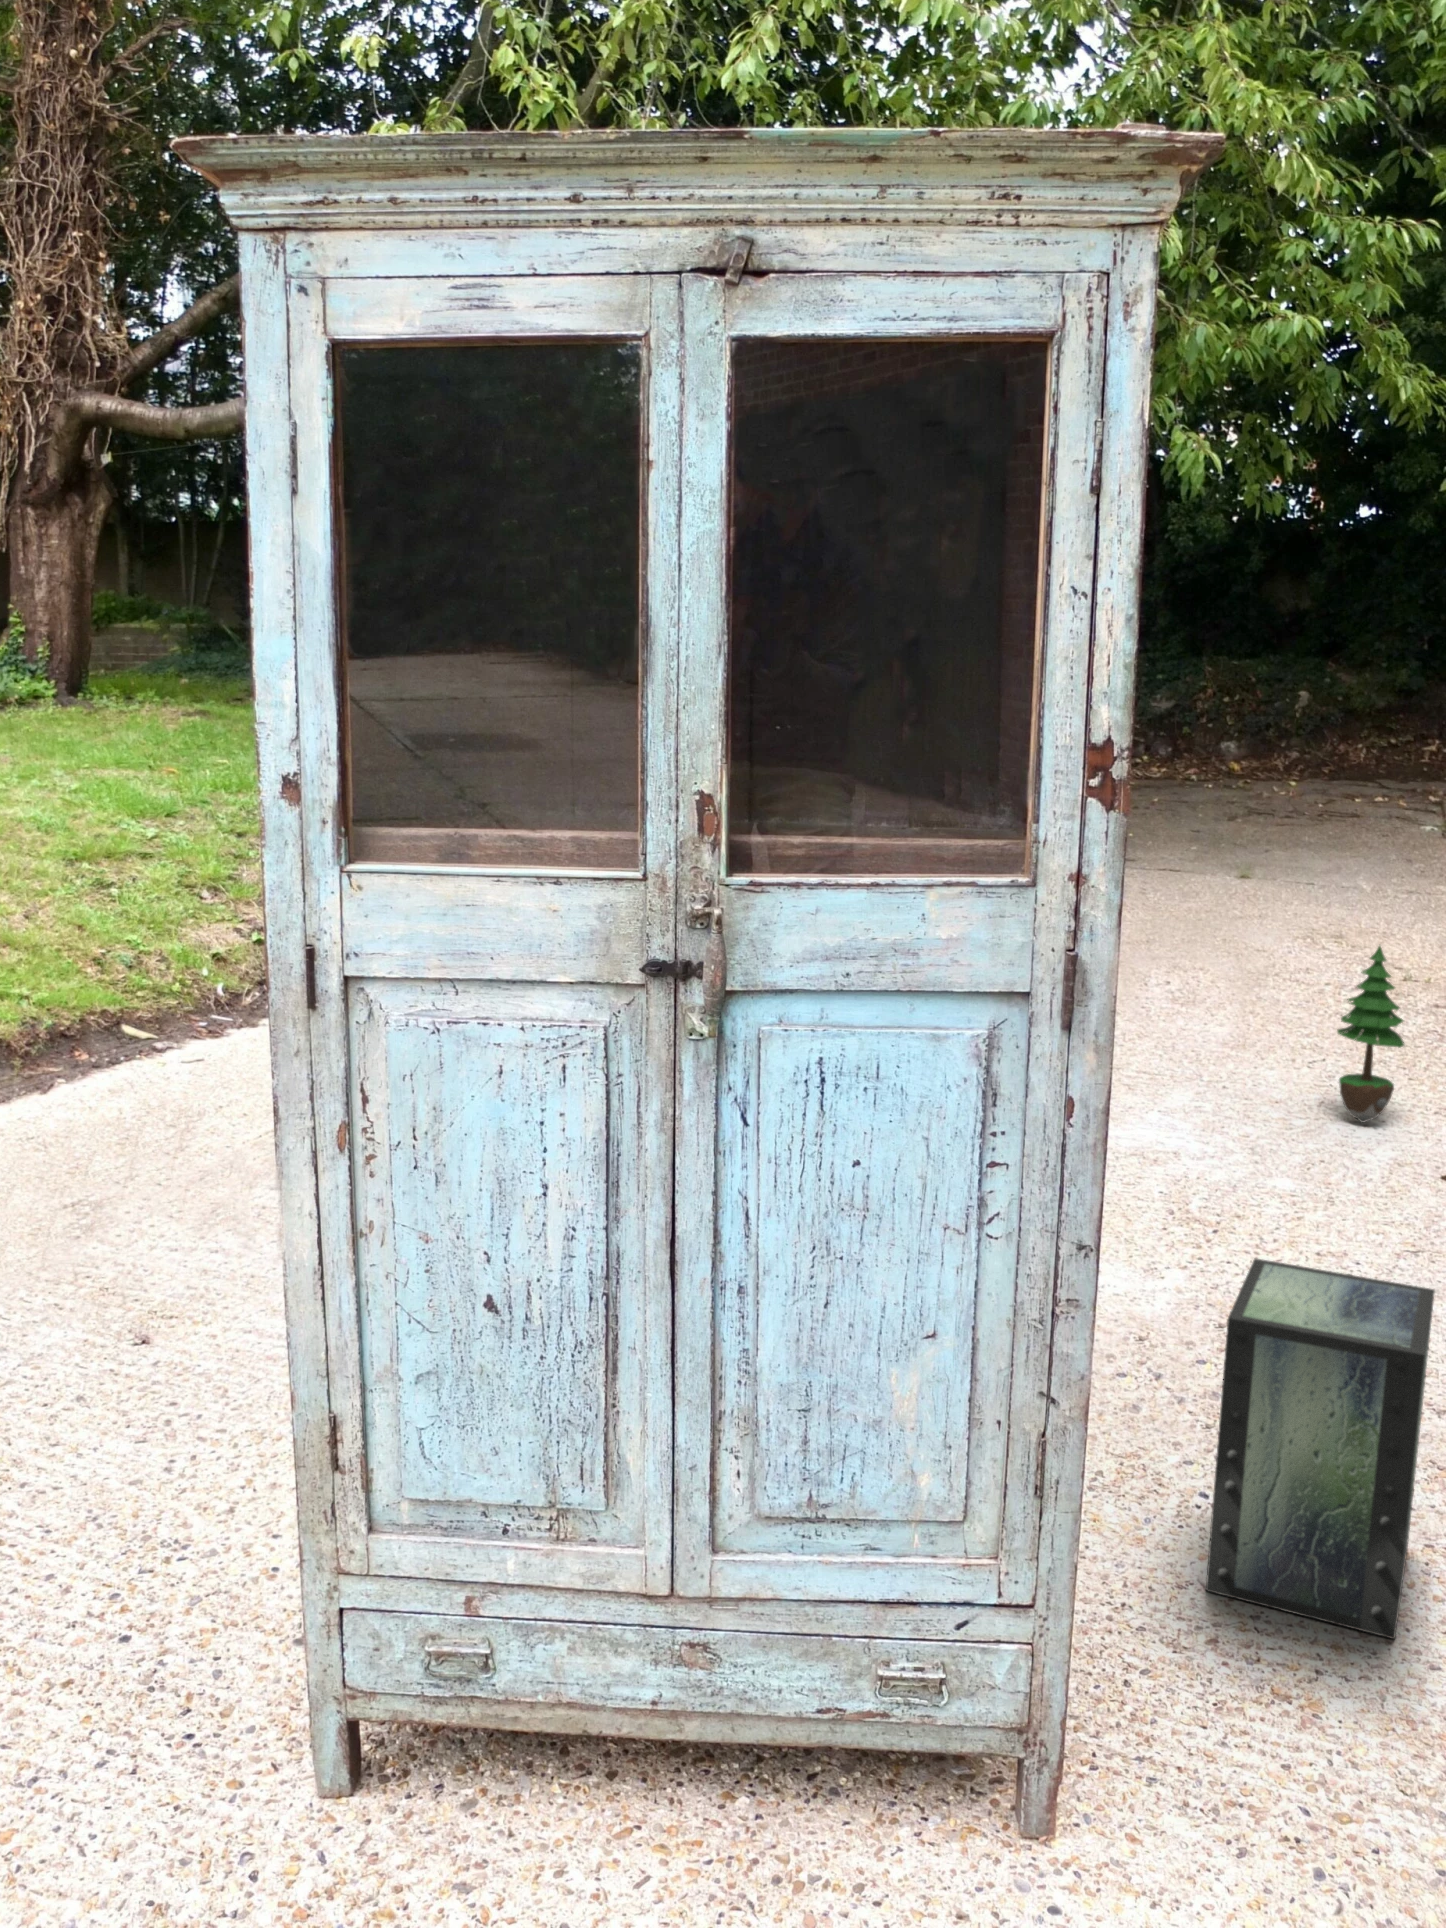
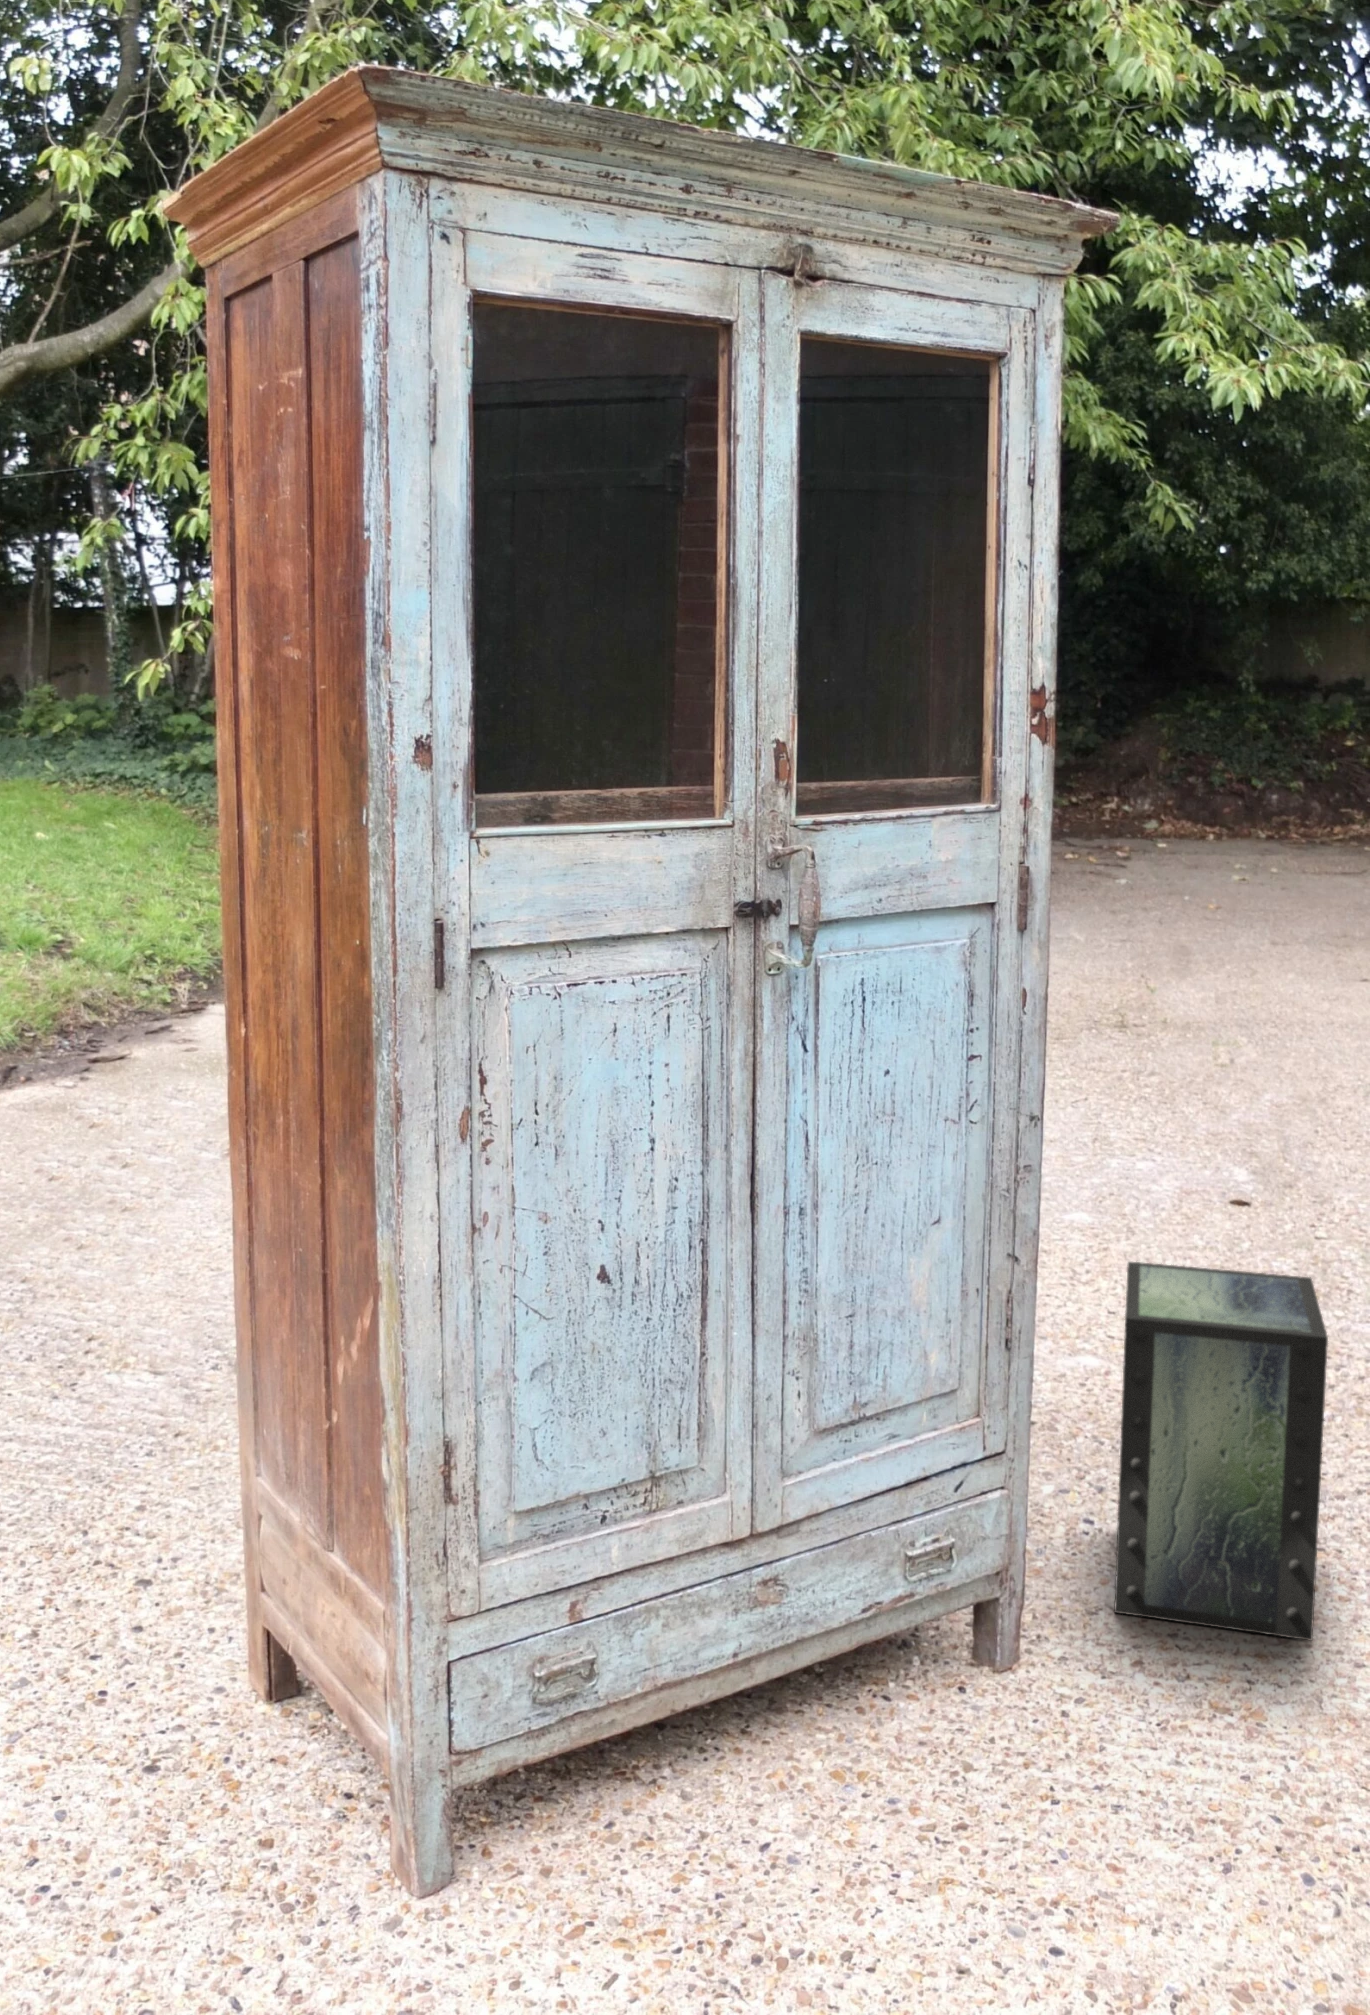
potted tree: present [1337,946,1404,1122] -> none [1101,969,1170,1152]

